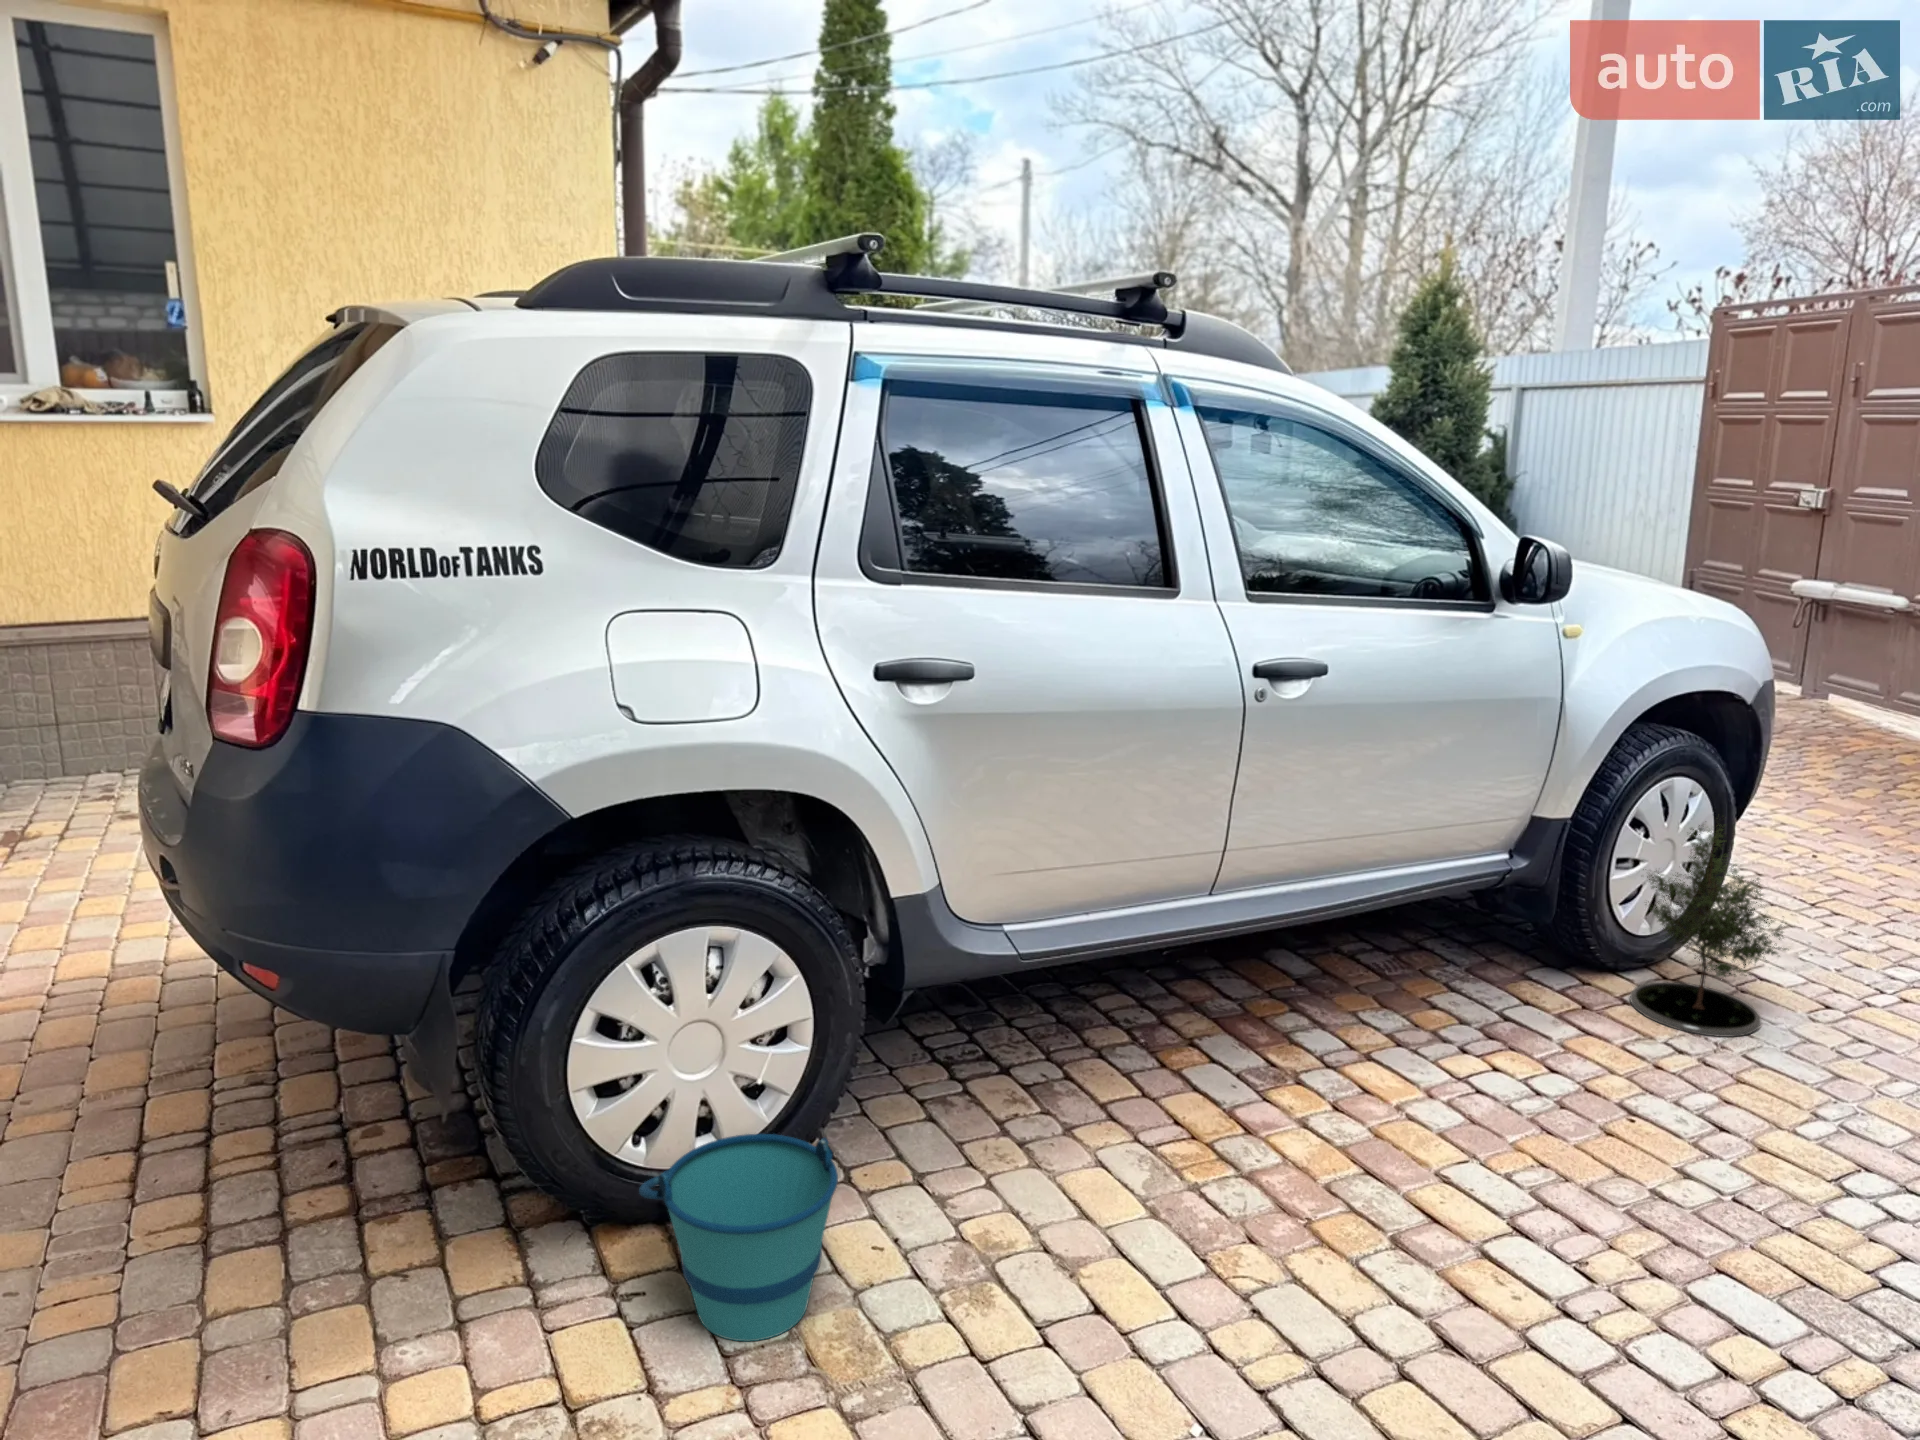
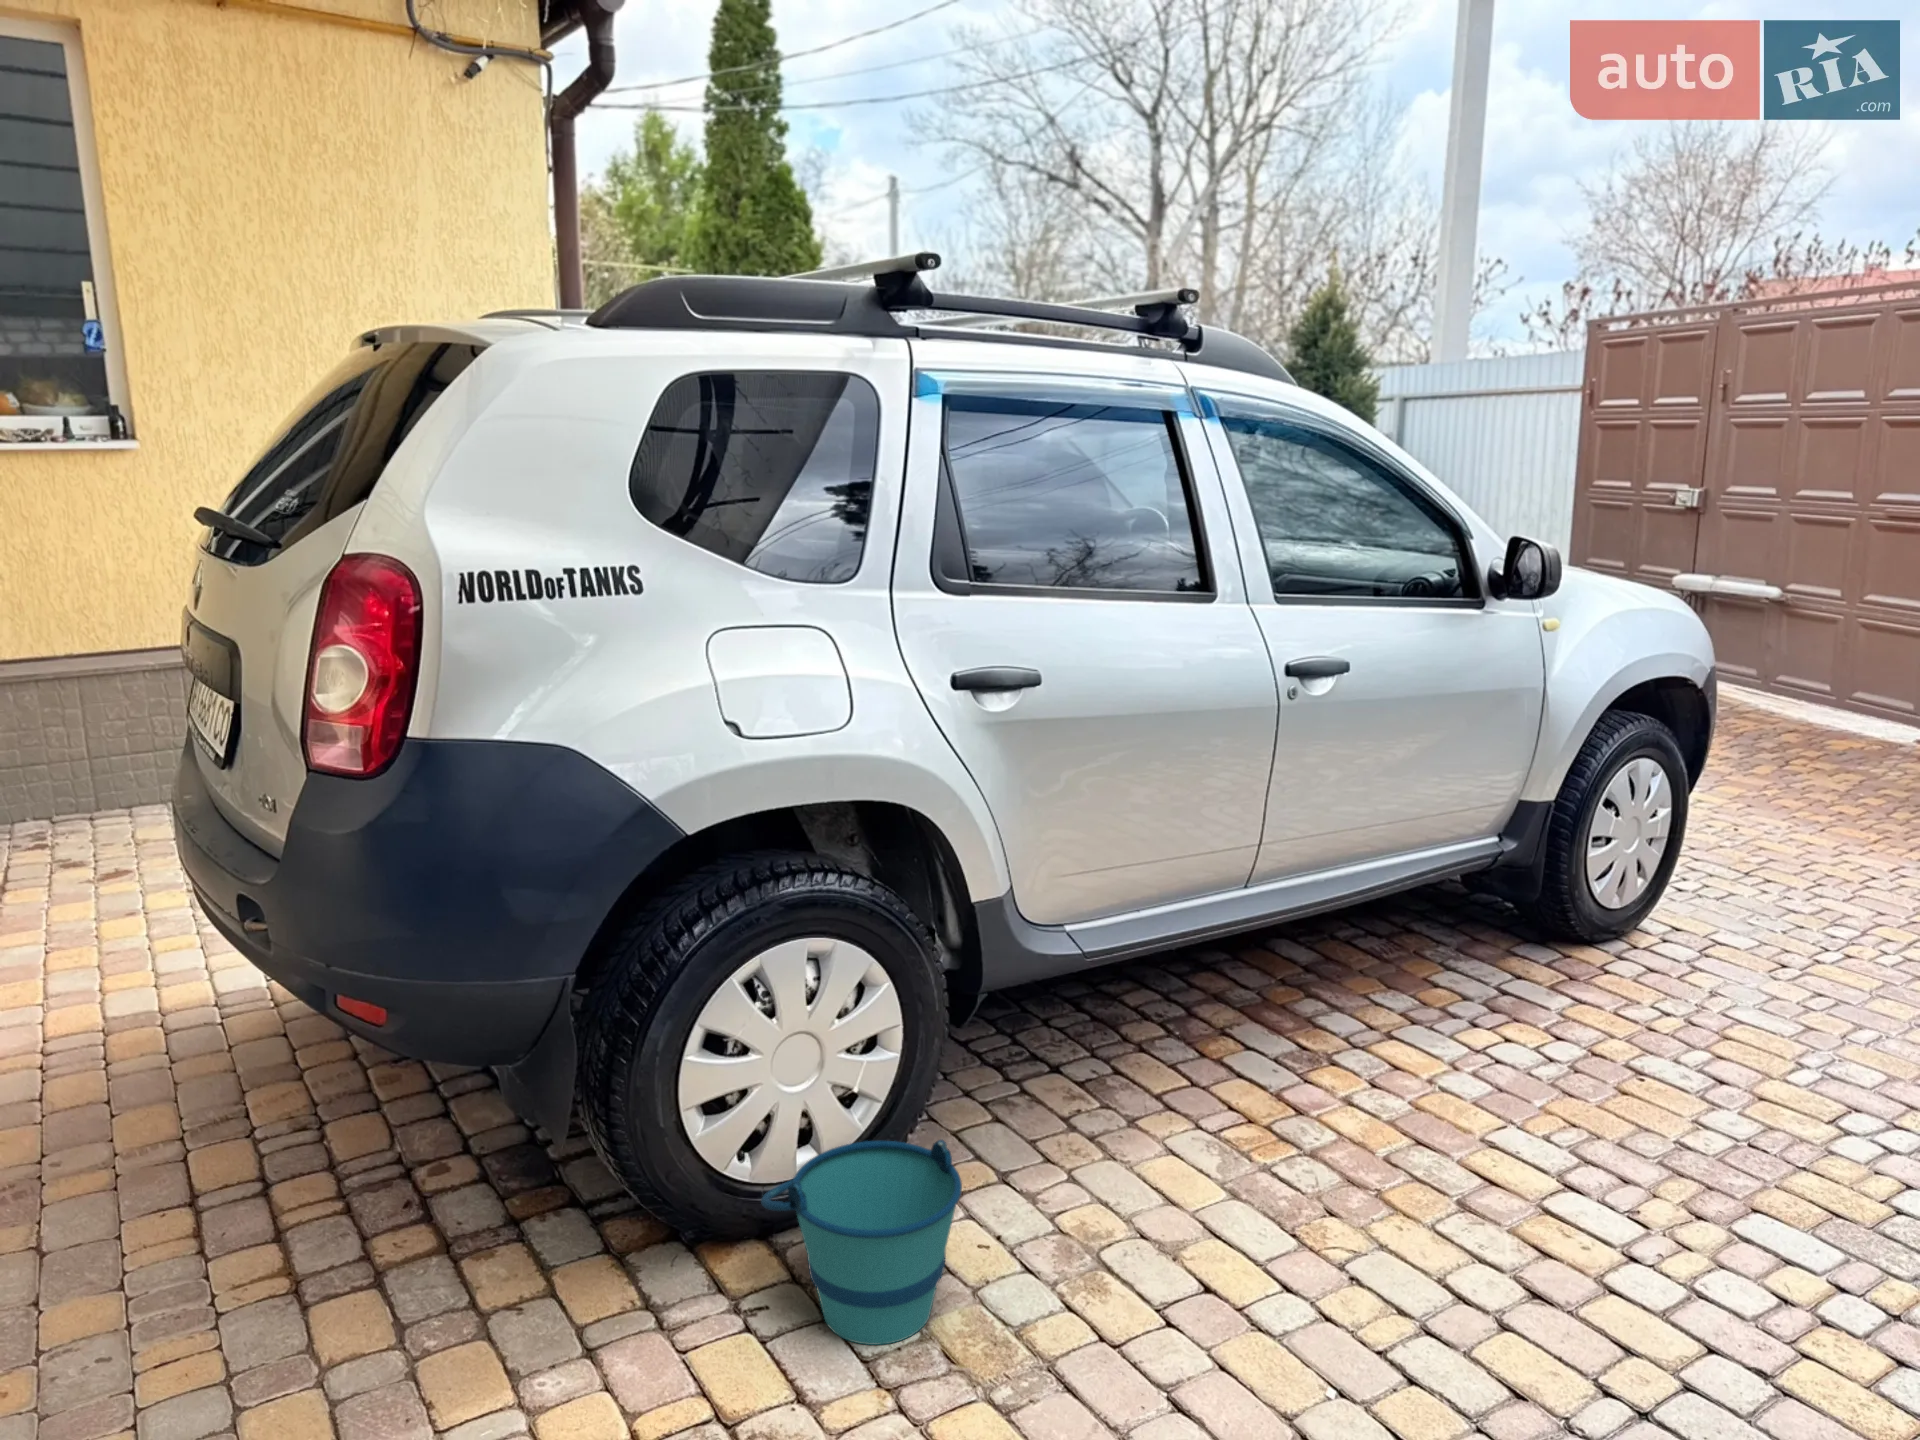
potted tree: present [1630,818,1786,1037] -> none [1610,791,1760,999]

